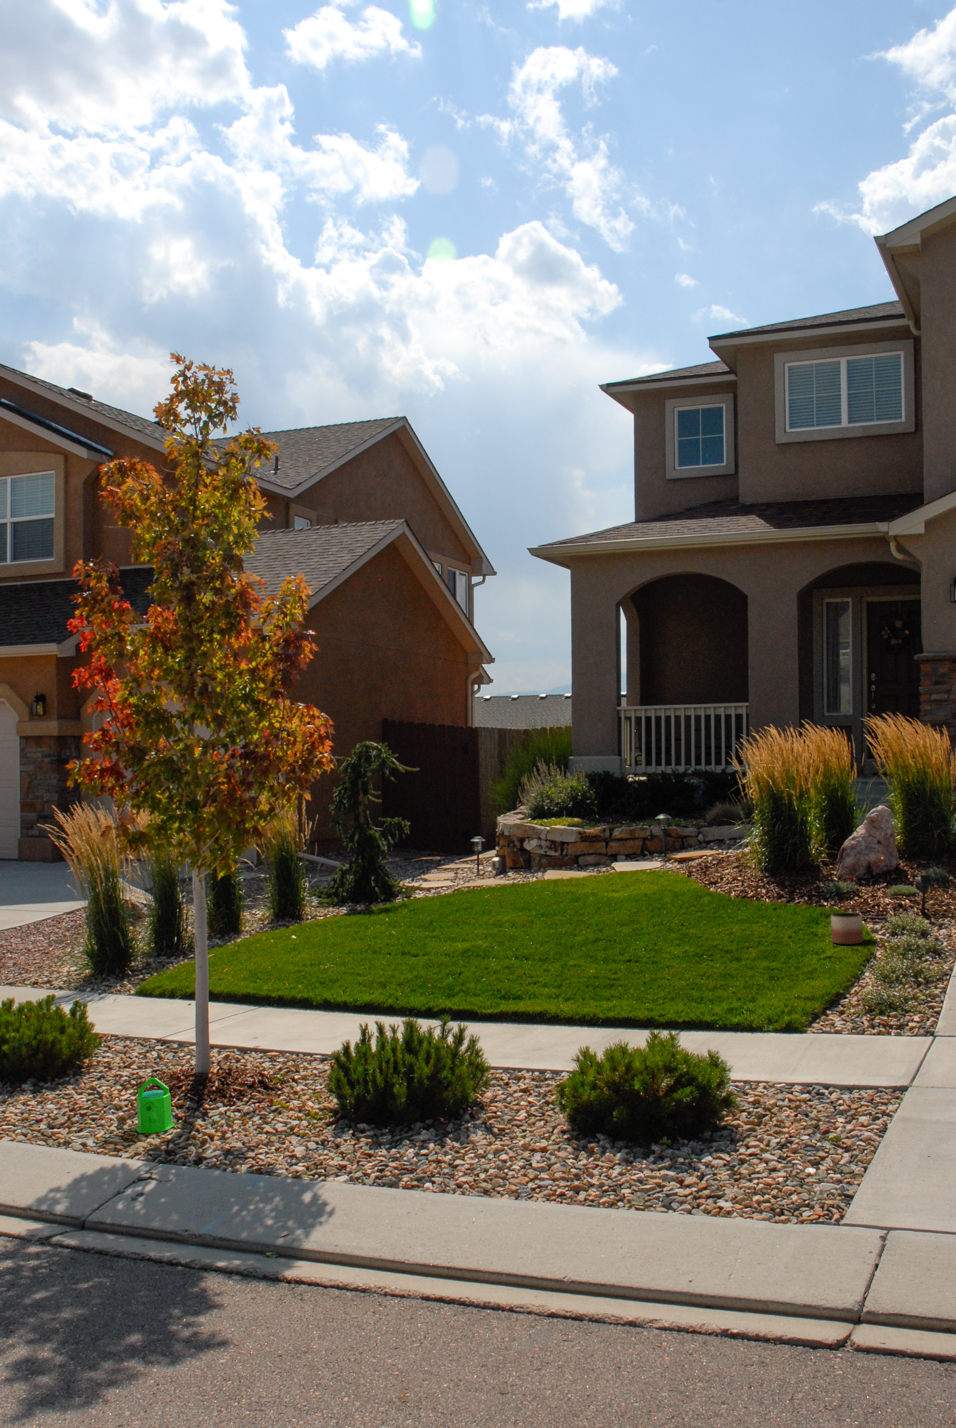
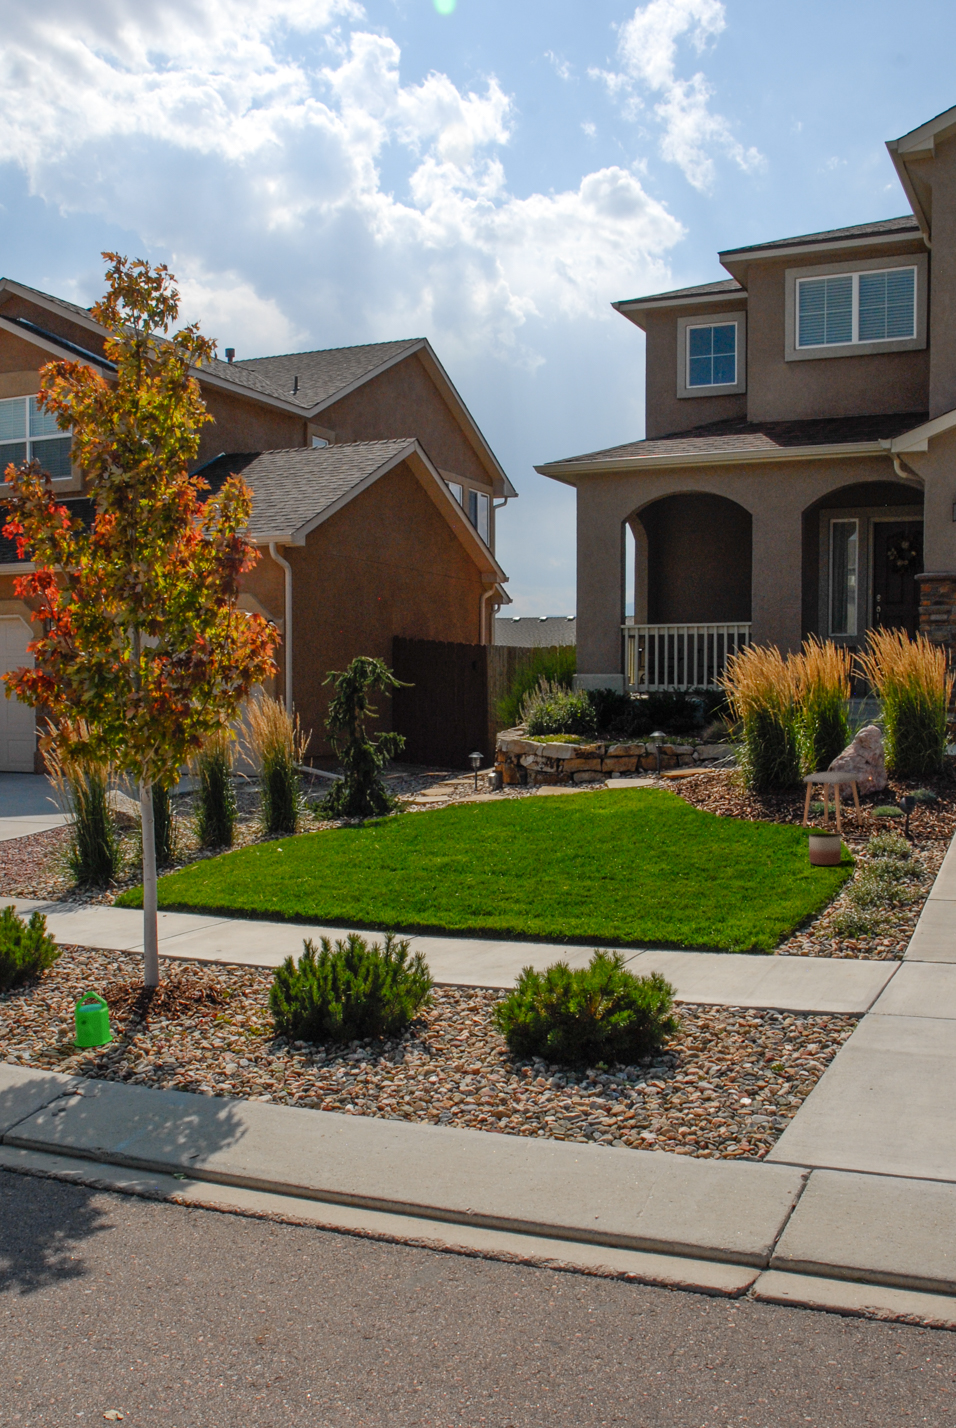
stool: none [818,852,878,911] -> present [803,772,862,831]

